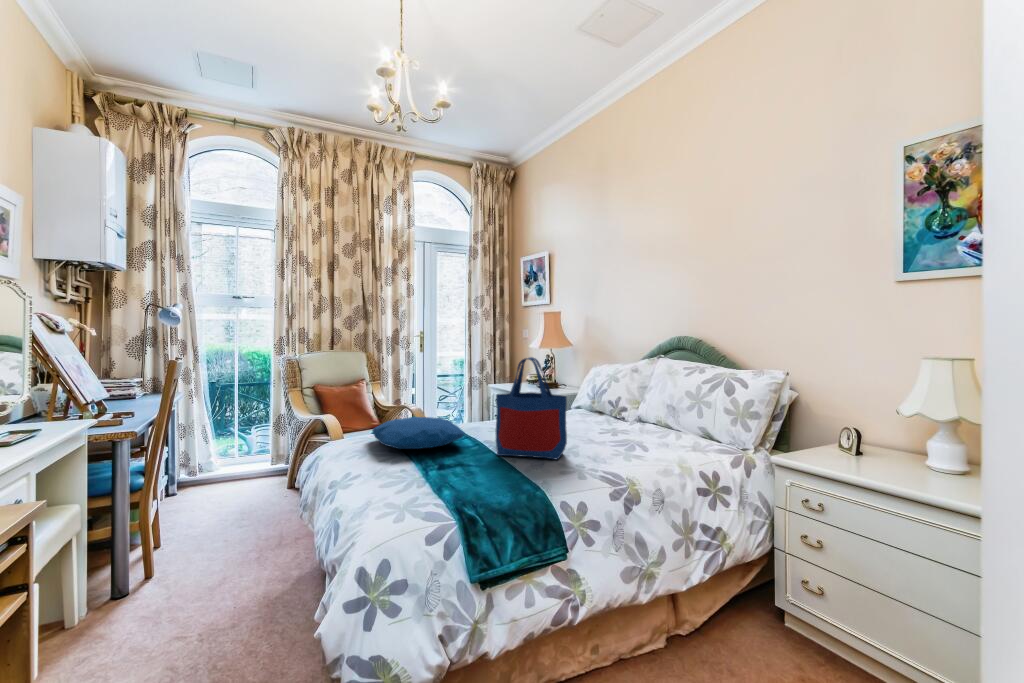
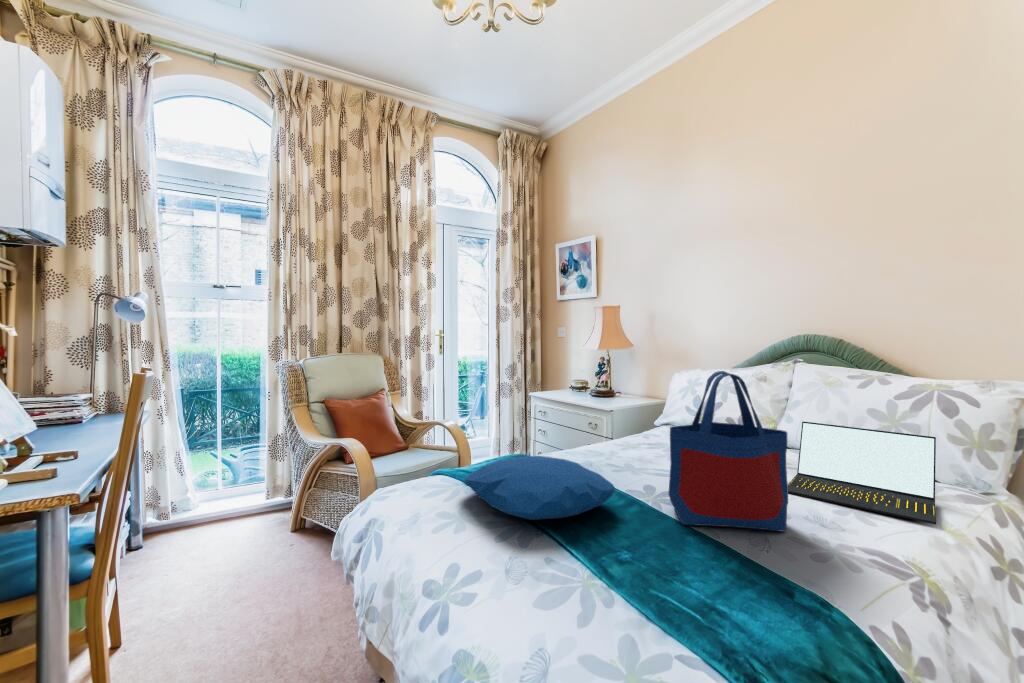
laptop: none [594,398,698,459] -> present [788,422,936,524]

